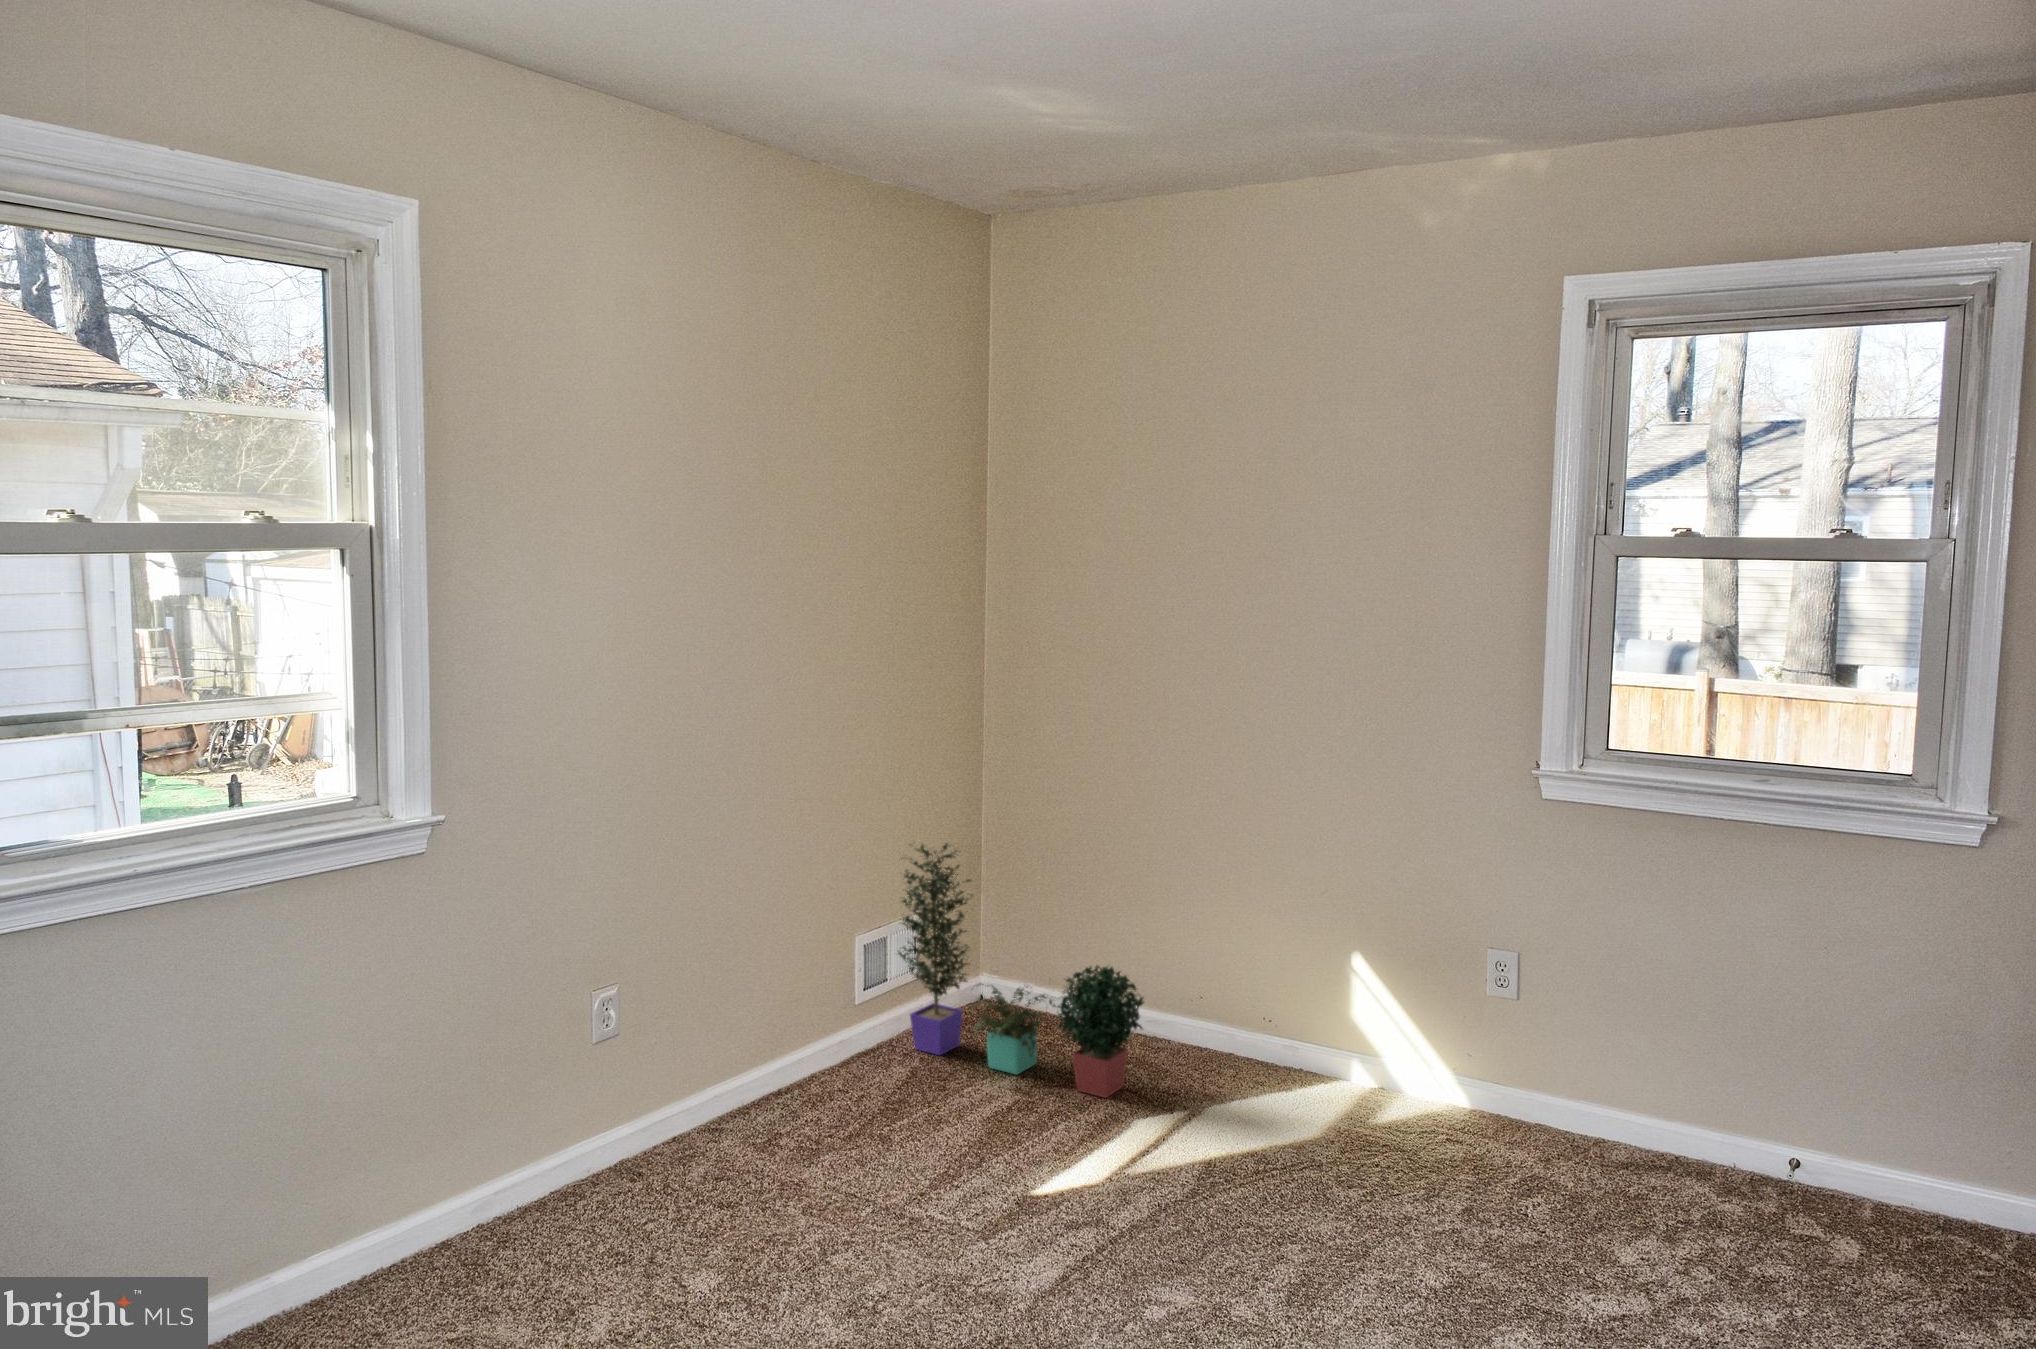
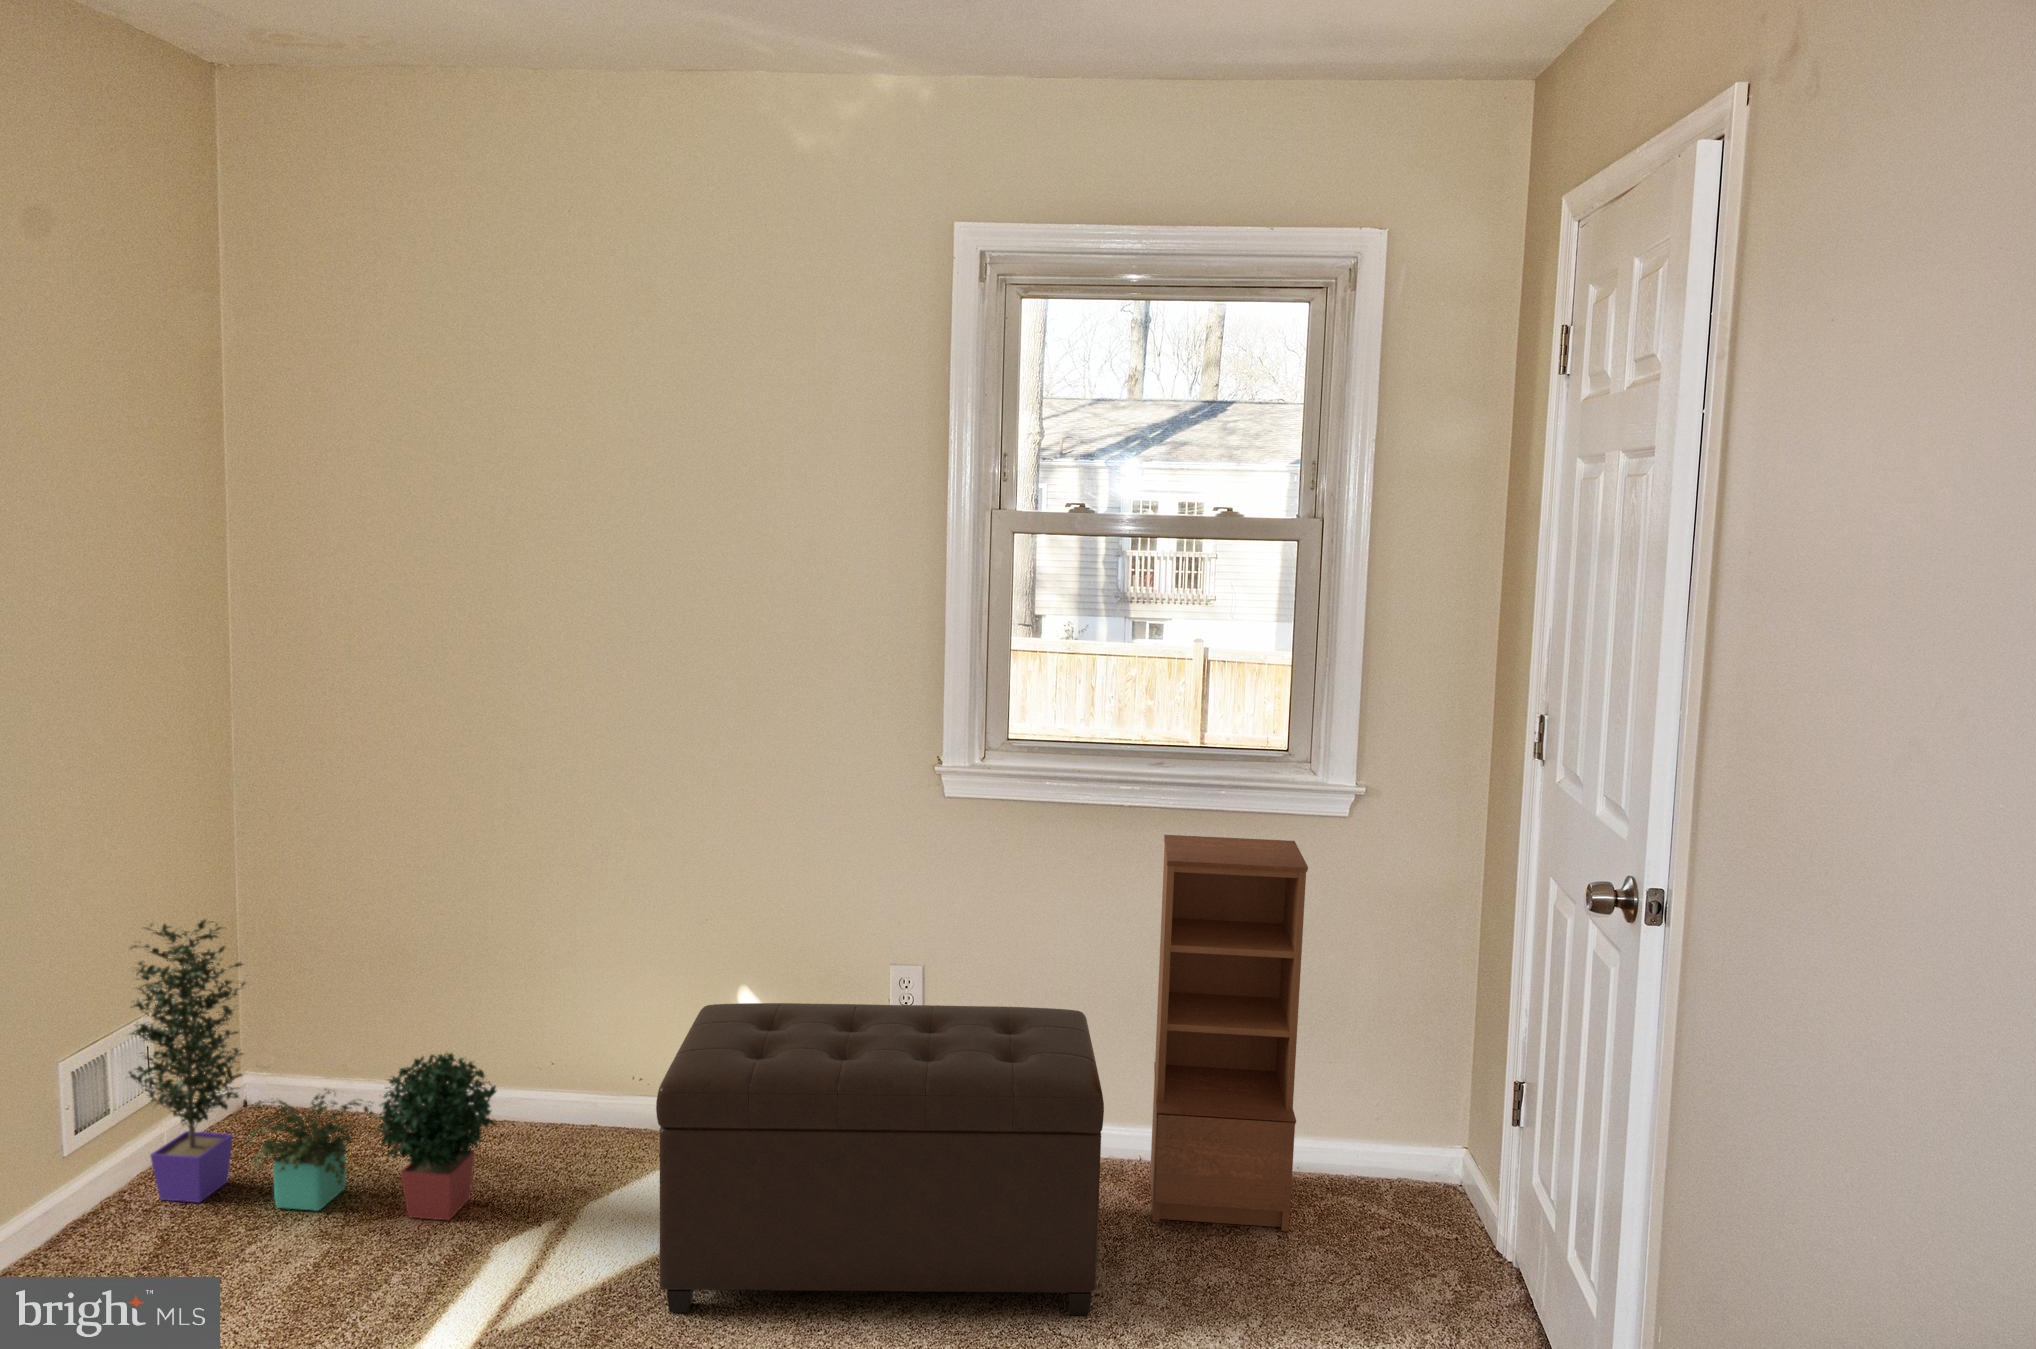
bookcase: none [1725,840,1912,1253] -> present [1151,835,1308,1231]
ottoman: none [1248,952,1662,1269] -> present [656,1003,1104,1315]

